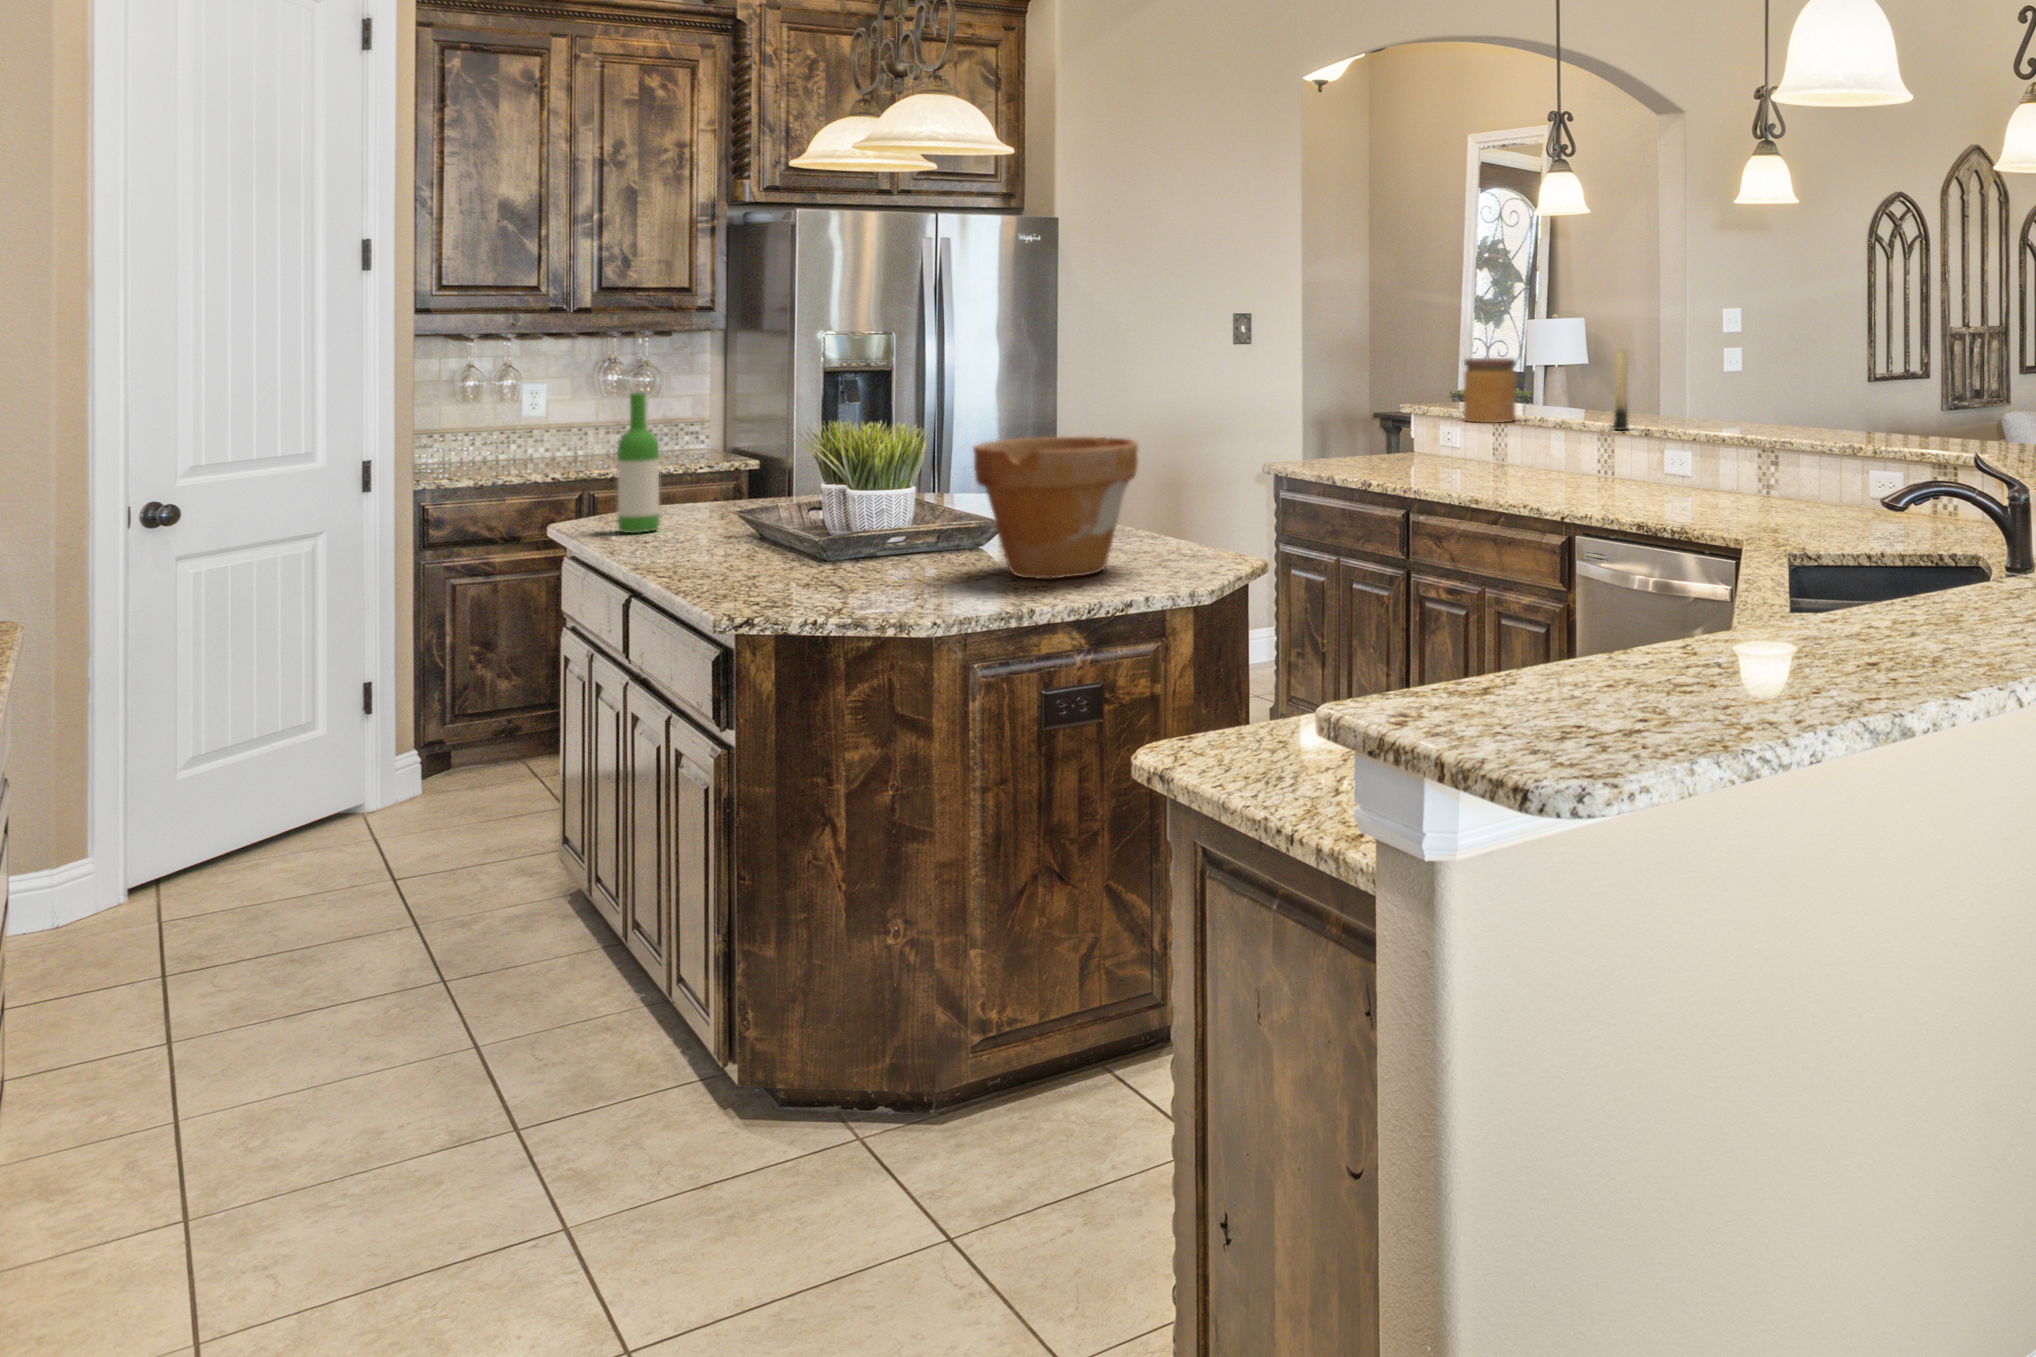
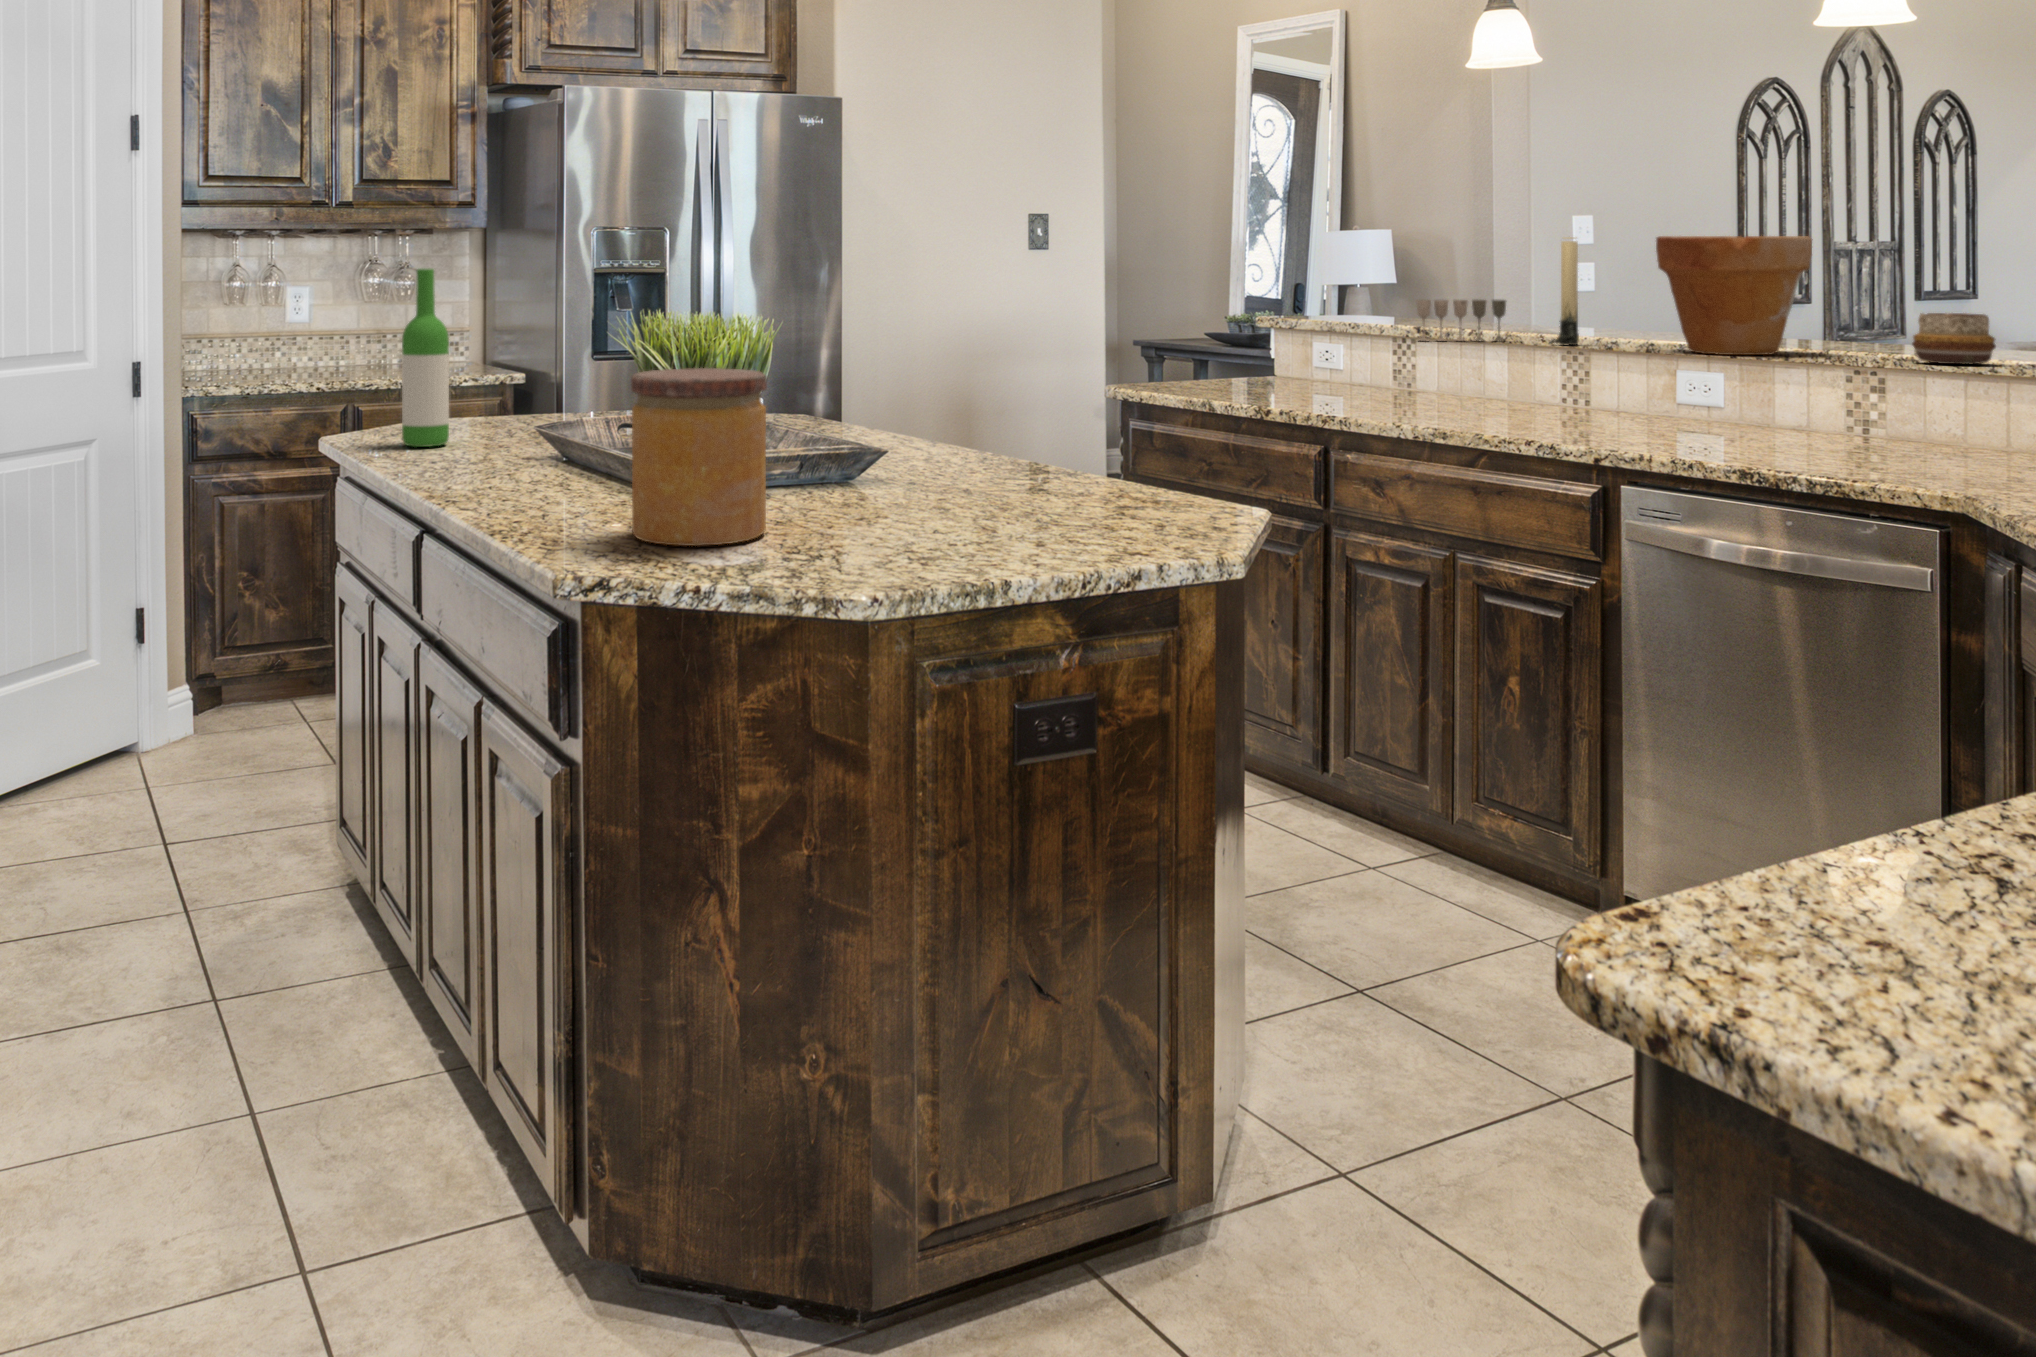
jar: present [1464,358,1516,423] -> present [631,368,767,546]
wine glass: none [1514,394,1584,427] -> present [1417,300,1506,341]
decorative bowl: none [1815,409,1865,445] -> present [1912,313,1996,364]
flower pot: present [973,437,1138,579] -> present [1656,236,1813,355]

